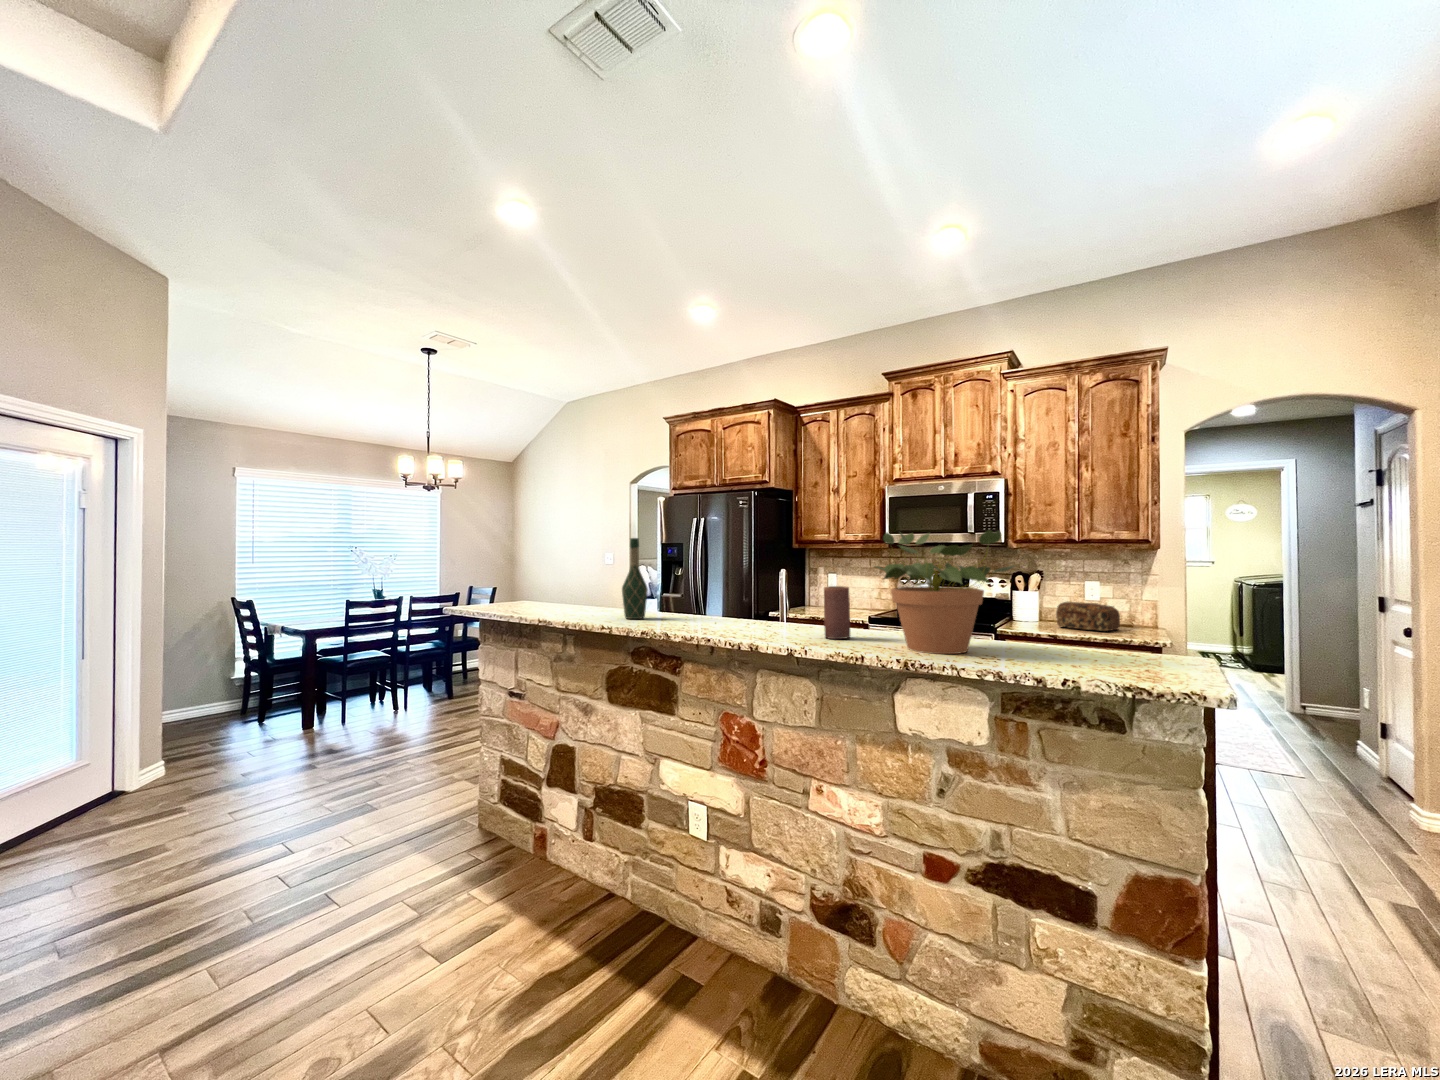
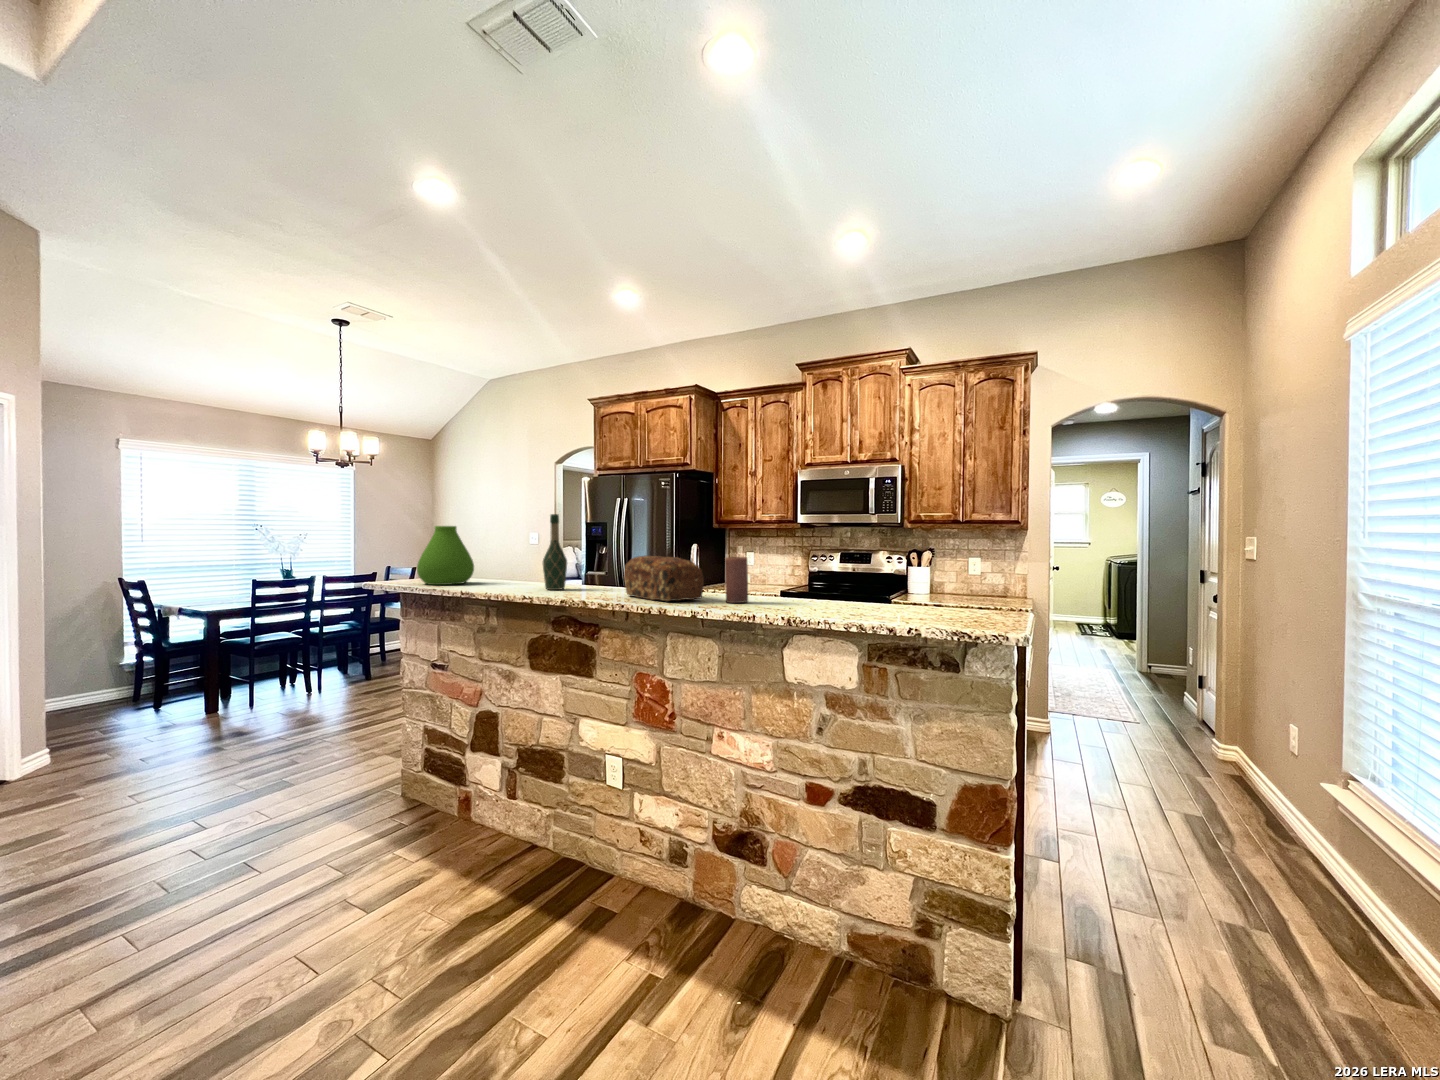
potted plant: present [876,530,1014,654] -> none [763,506,888,613]
vase: none [495,550,552,612] -> present [417,526,474,585]
bread loaf: present [1056,602,1120,631] -> present [624,556,704,601]

